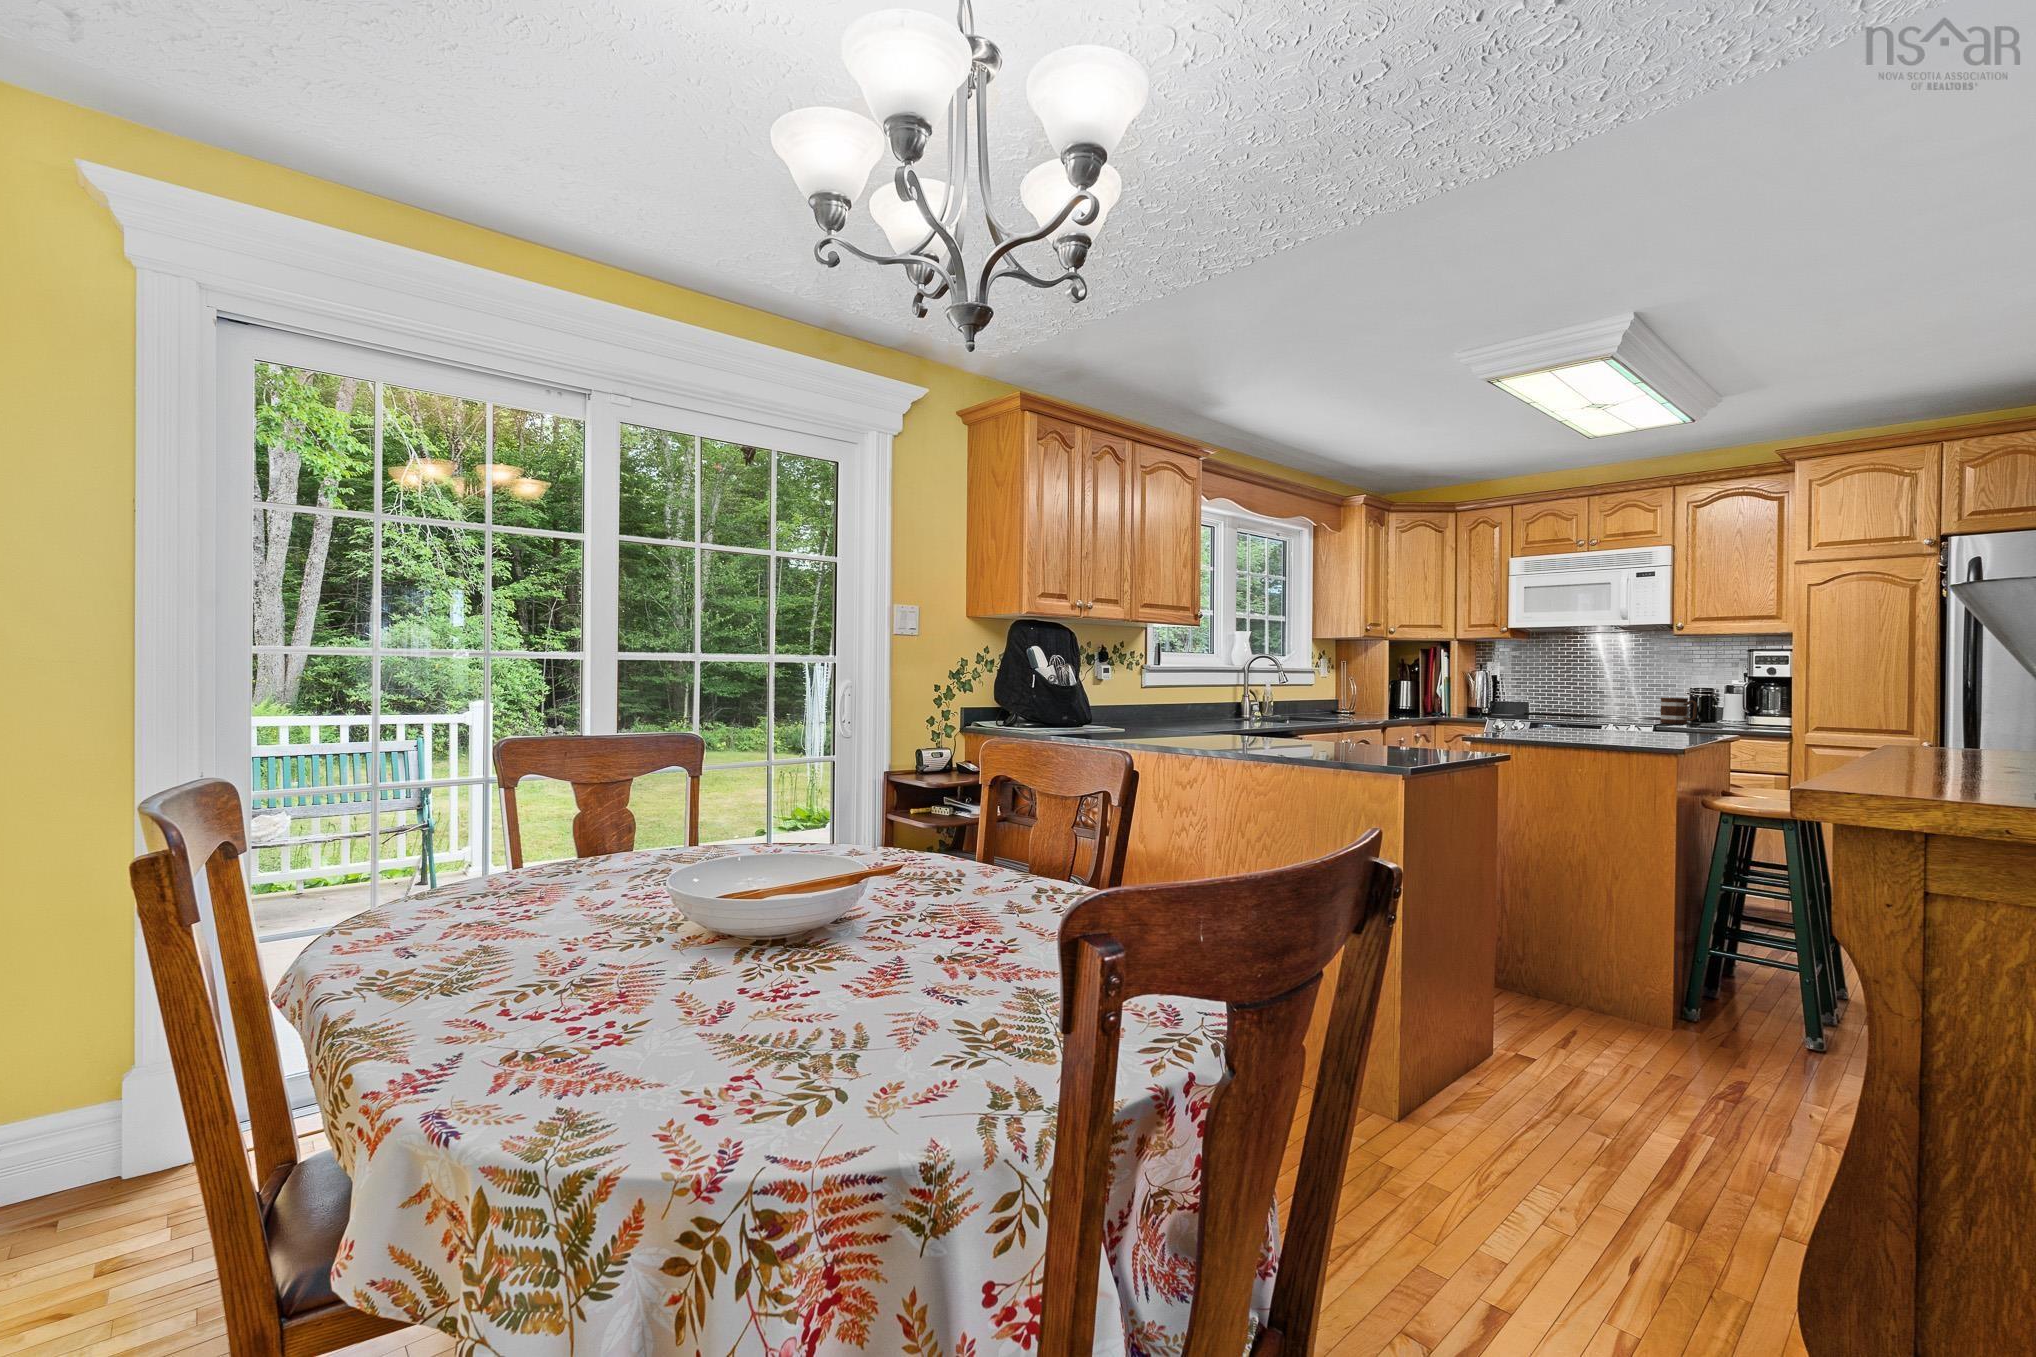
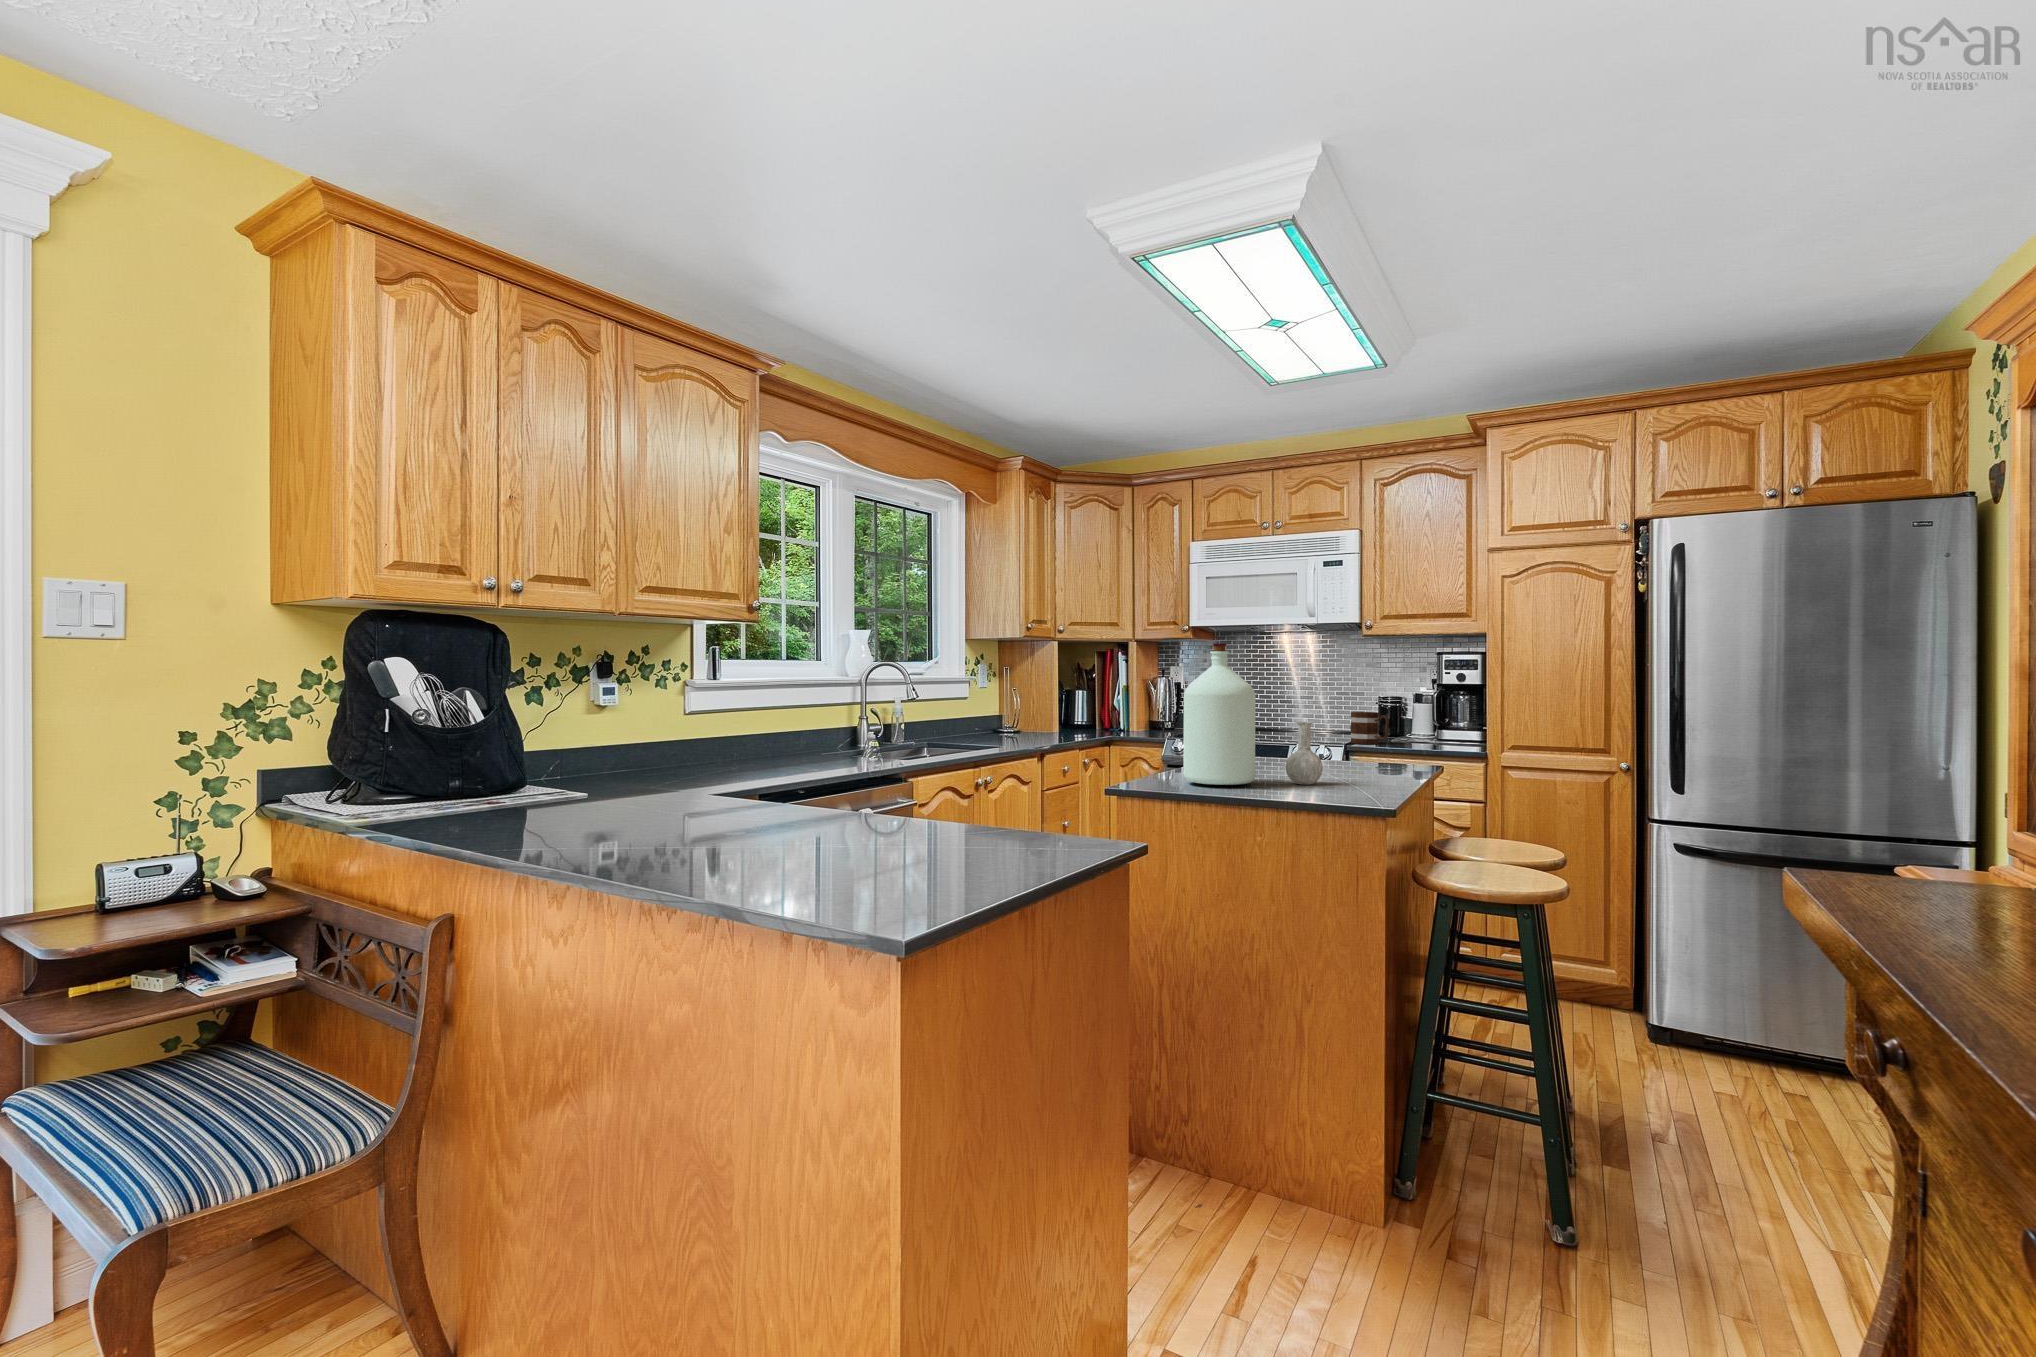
bottle: none [1525,639,1635,738] -> present [1183,643,1323,785]

